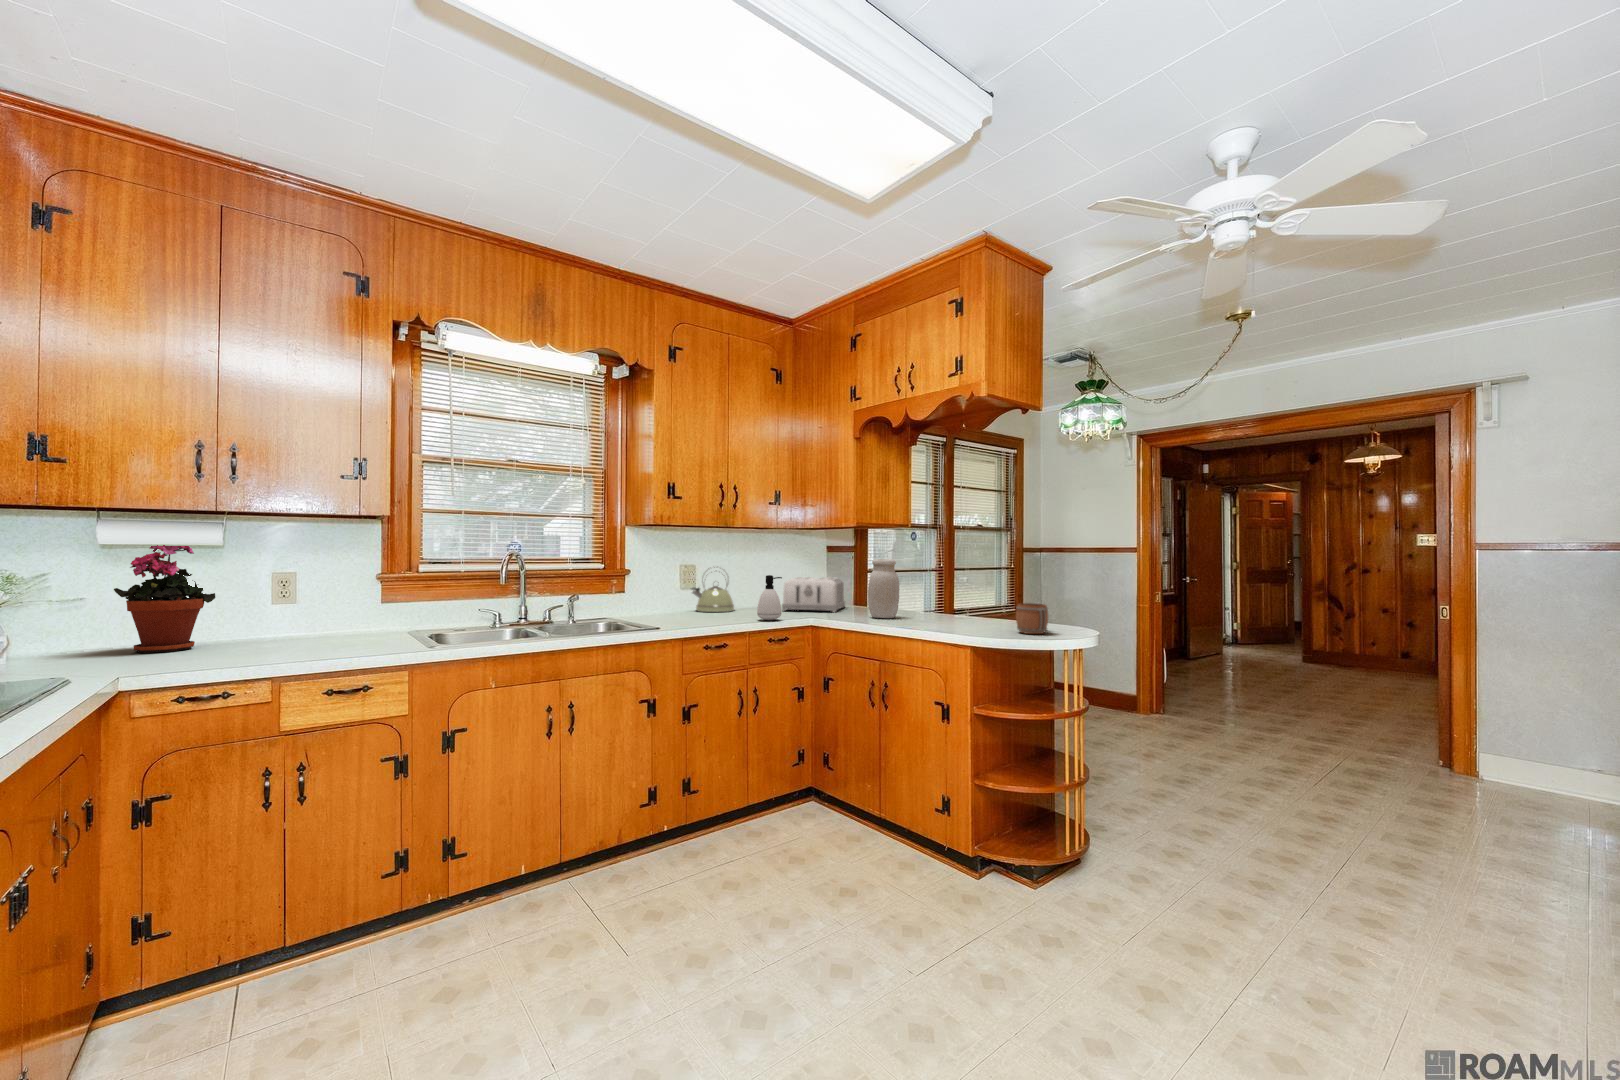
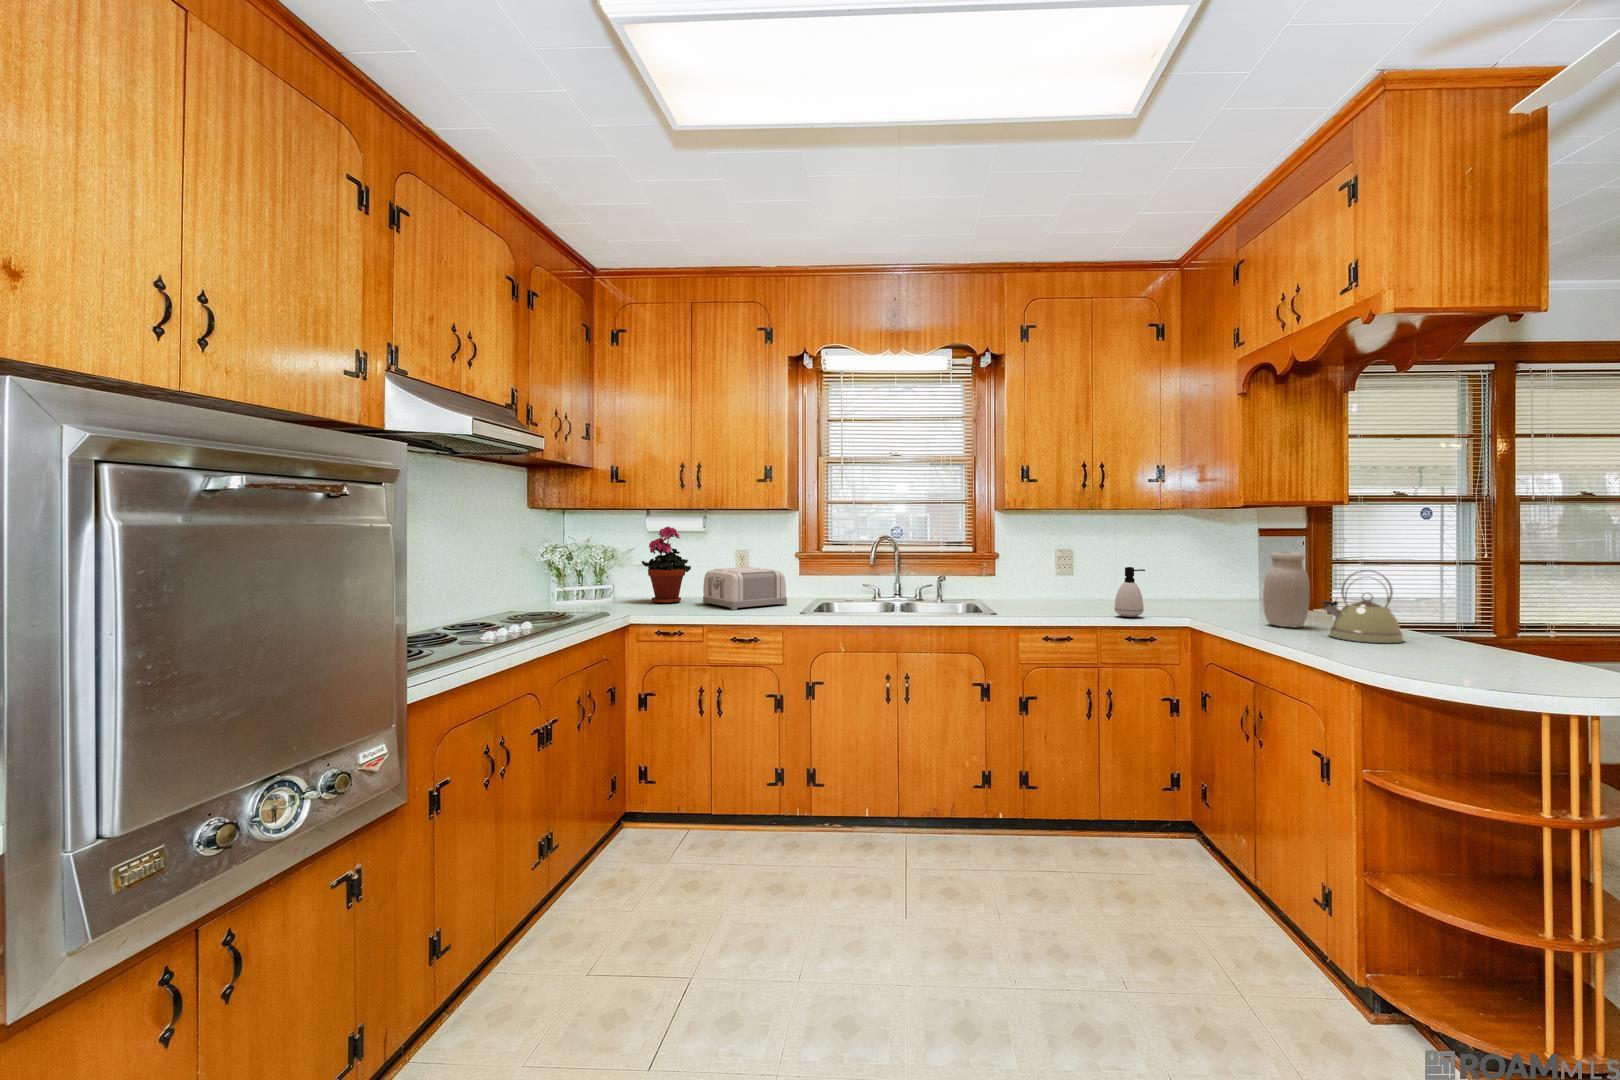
kettle: present [692,568,734,612] -> present [1322,570,1404,643]
toaster: present [782,577,845,613] -> present [703,567,787,610]
mug: present [1016,602,1048,634] -> none [1443,625,1506,670]

